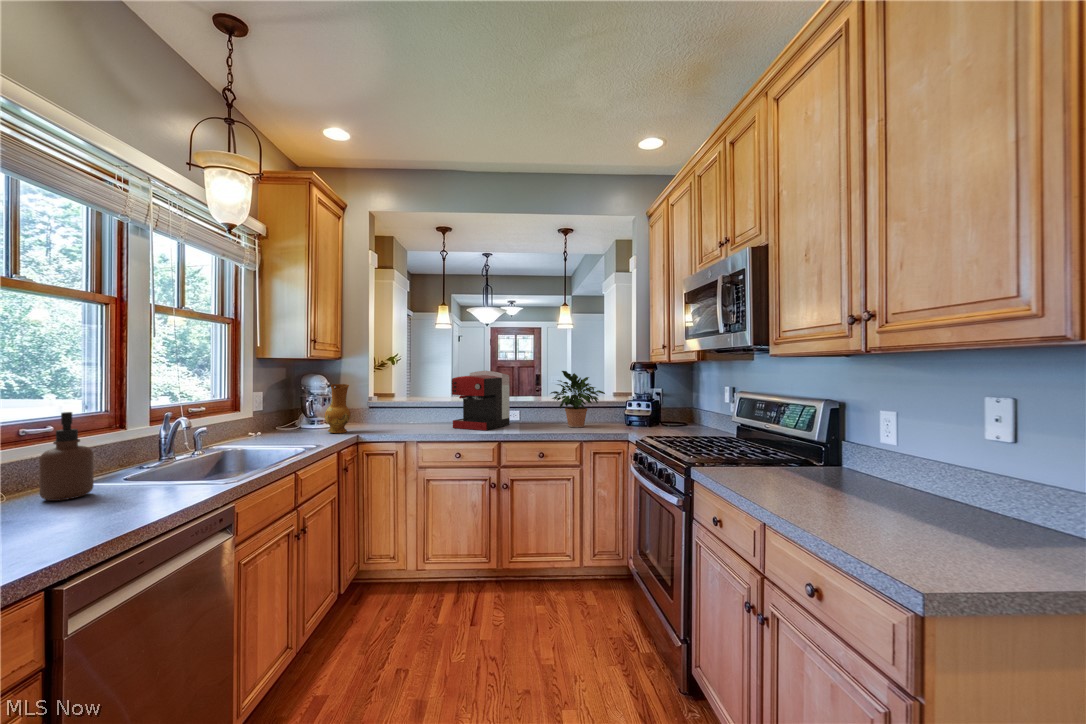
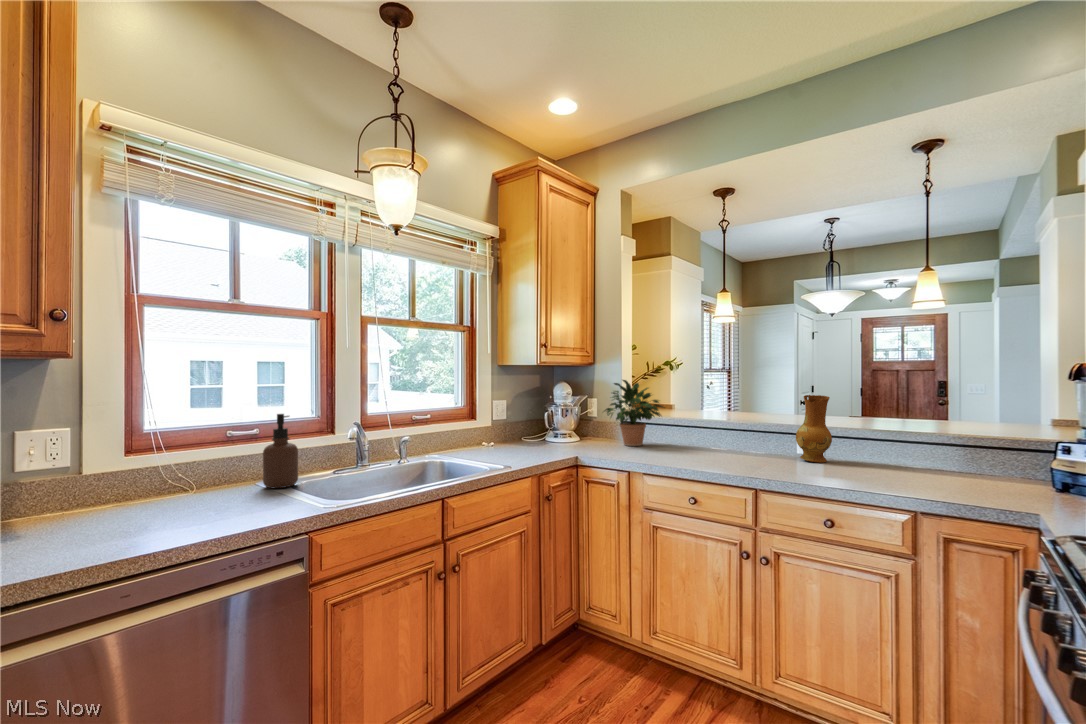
coffee maker: present [452,371,510,431] -> none [695,379,789,469]
potted plant: present [550,371,605,427] -> present [605,380,664,446]
ceramic jug: present [325,384,351,433] -> present [796,395,832,463]

